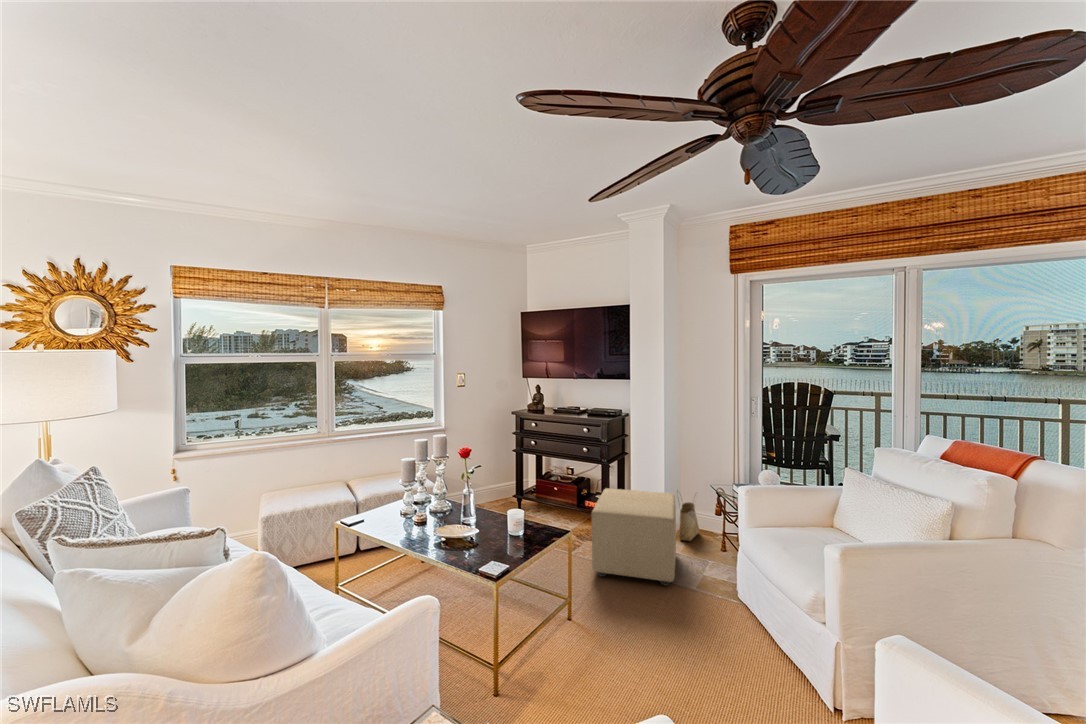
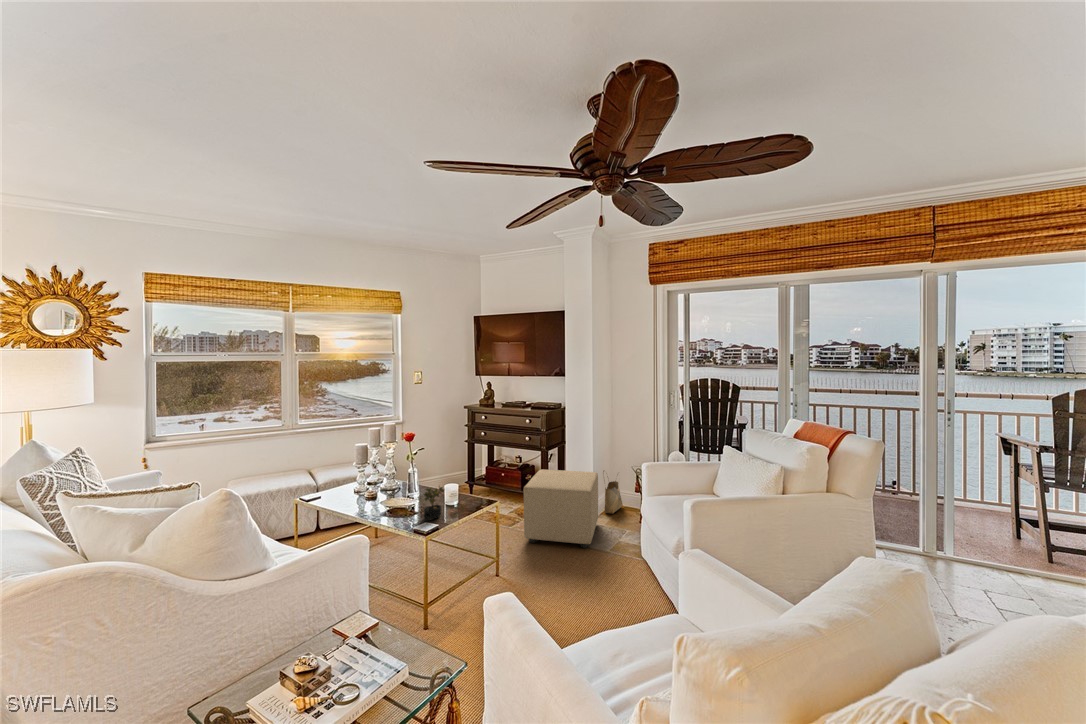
succulent plant: none [482,513,510,557] -> present [423,486,444,521]

